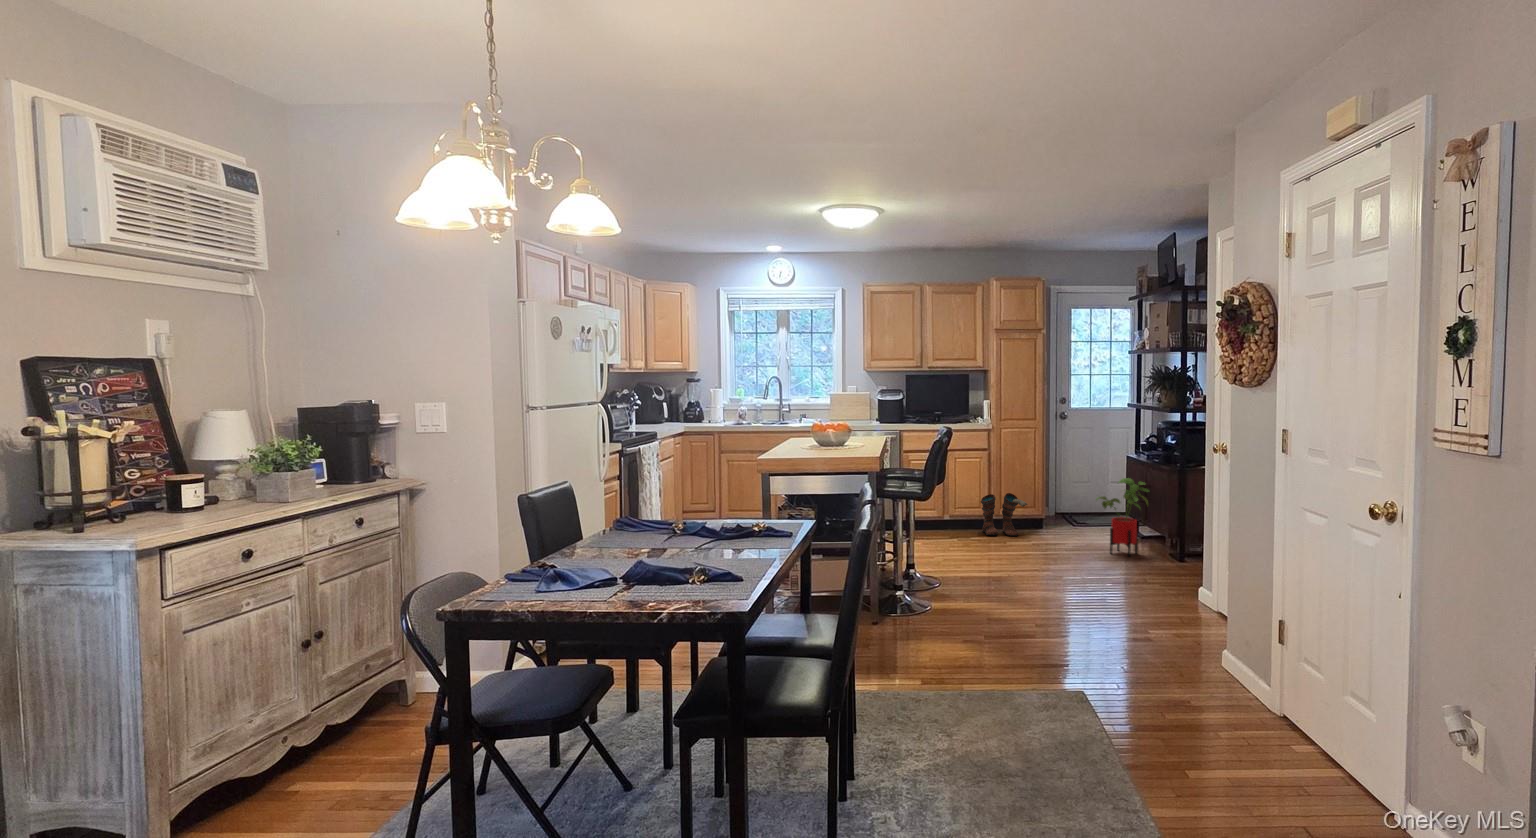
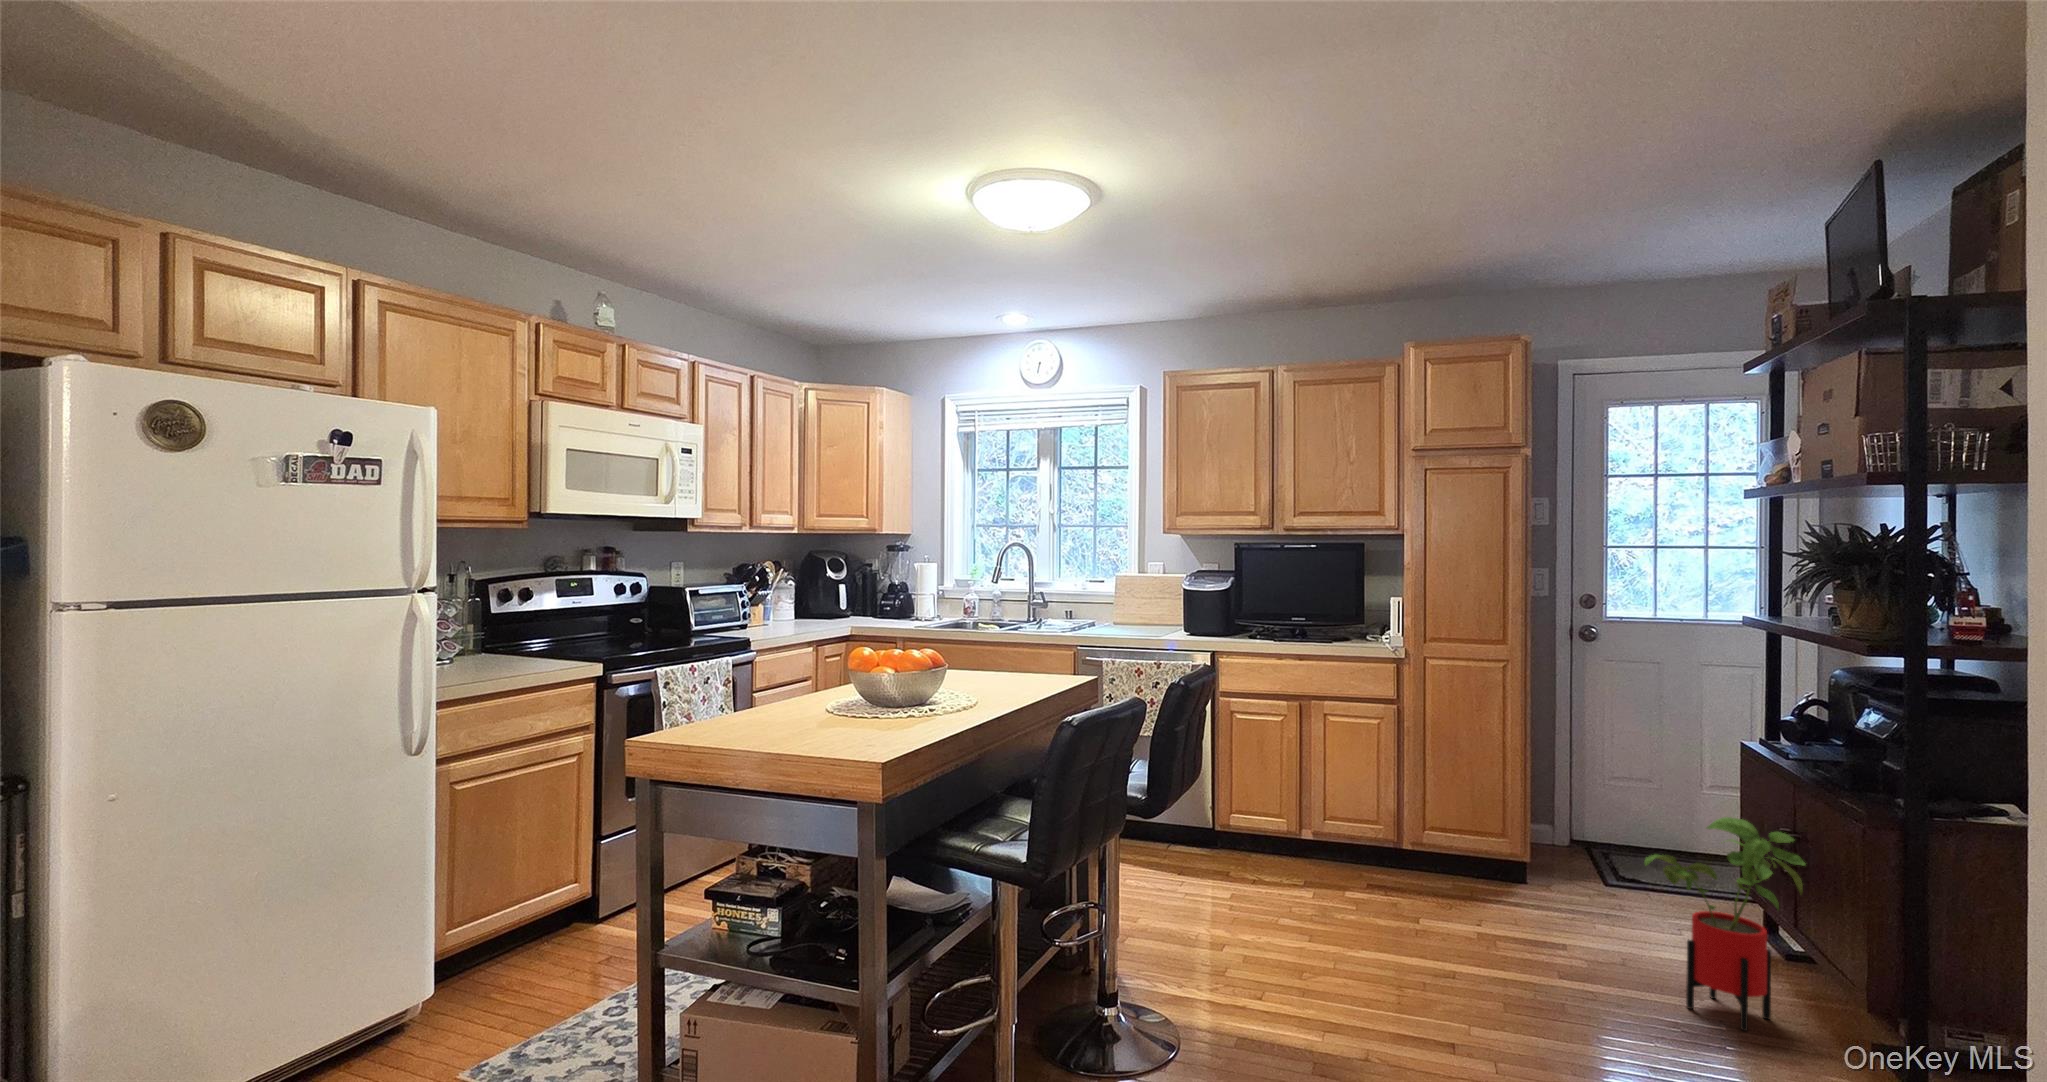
boots: present [981,493,1027,536] -> none [1378,800,1484,904]

